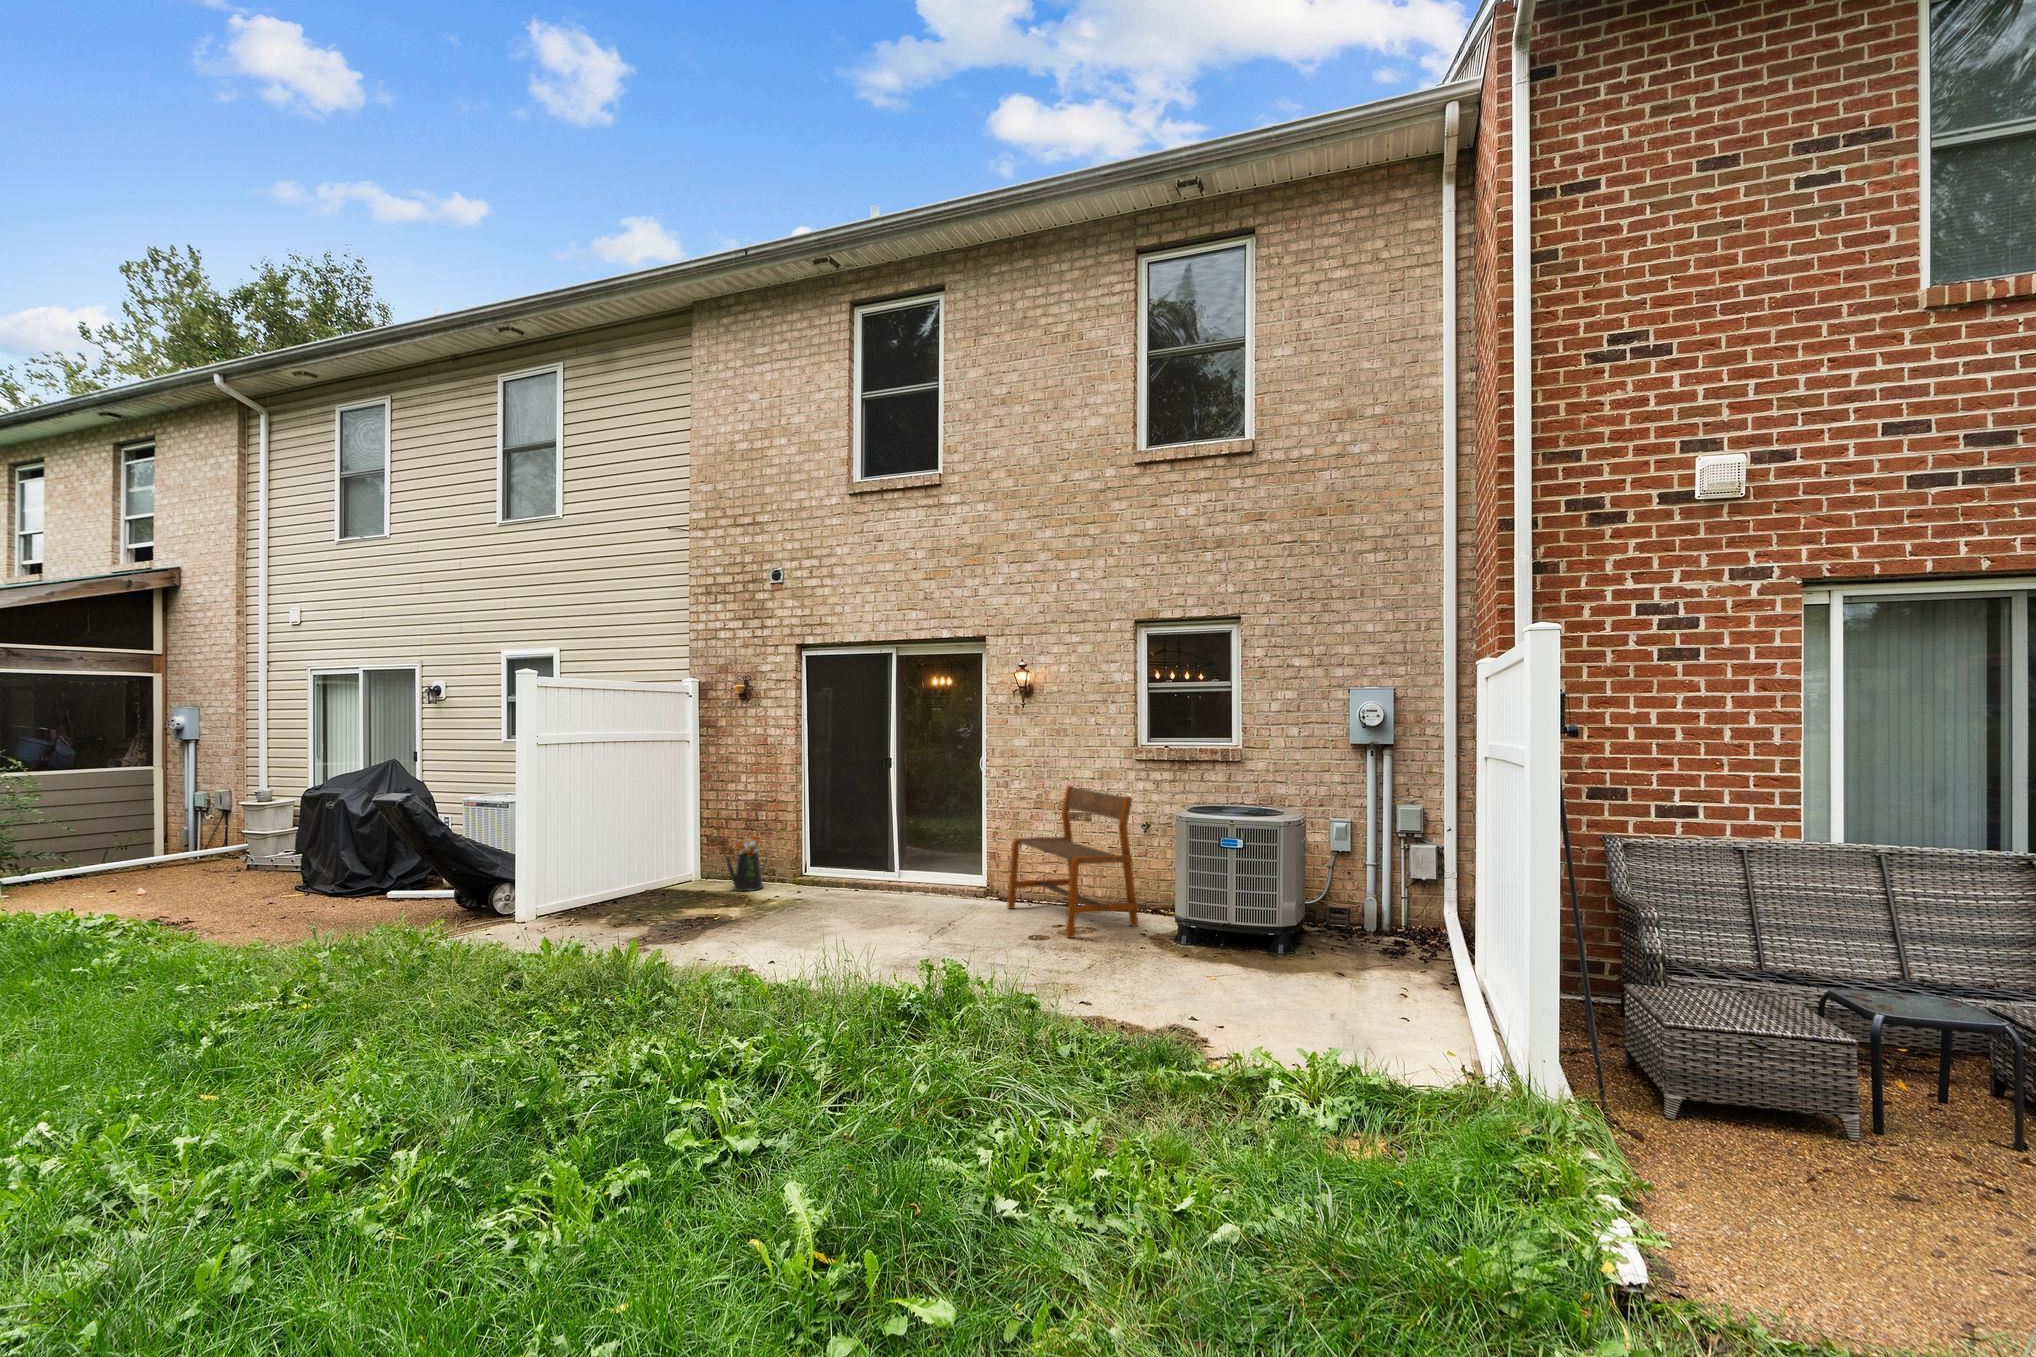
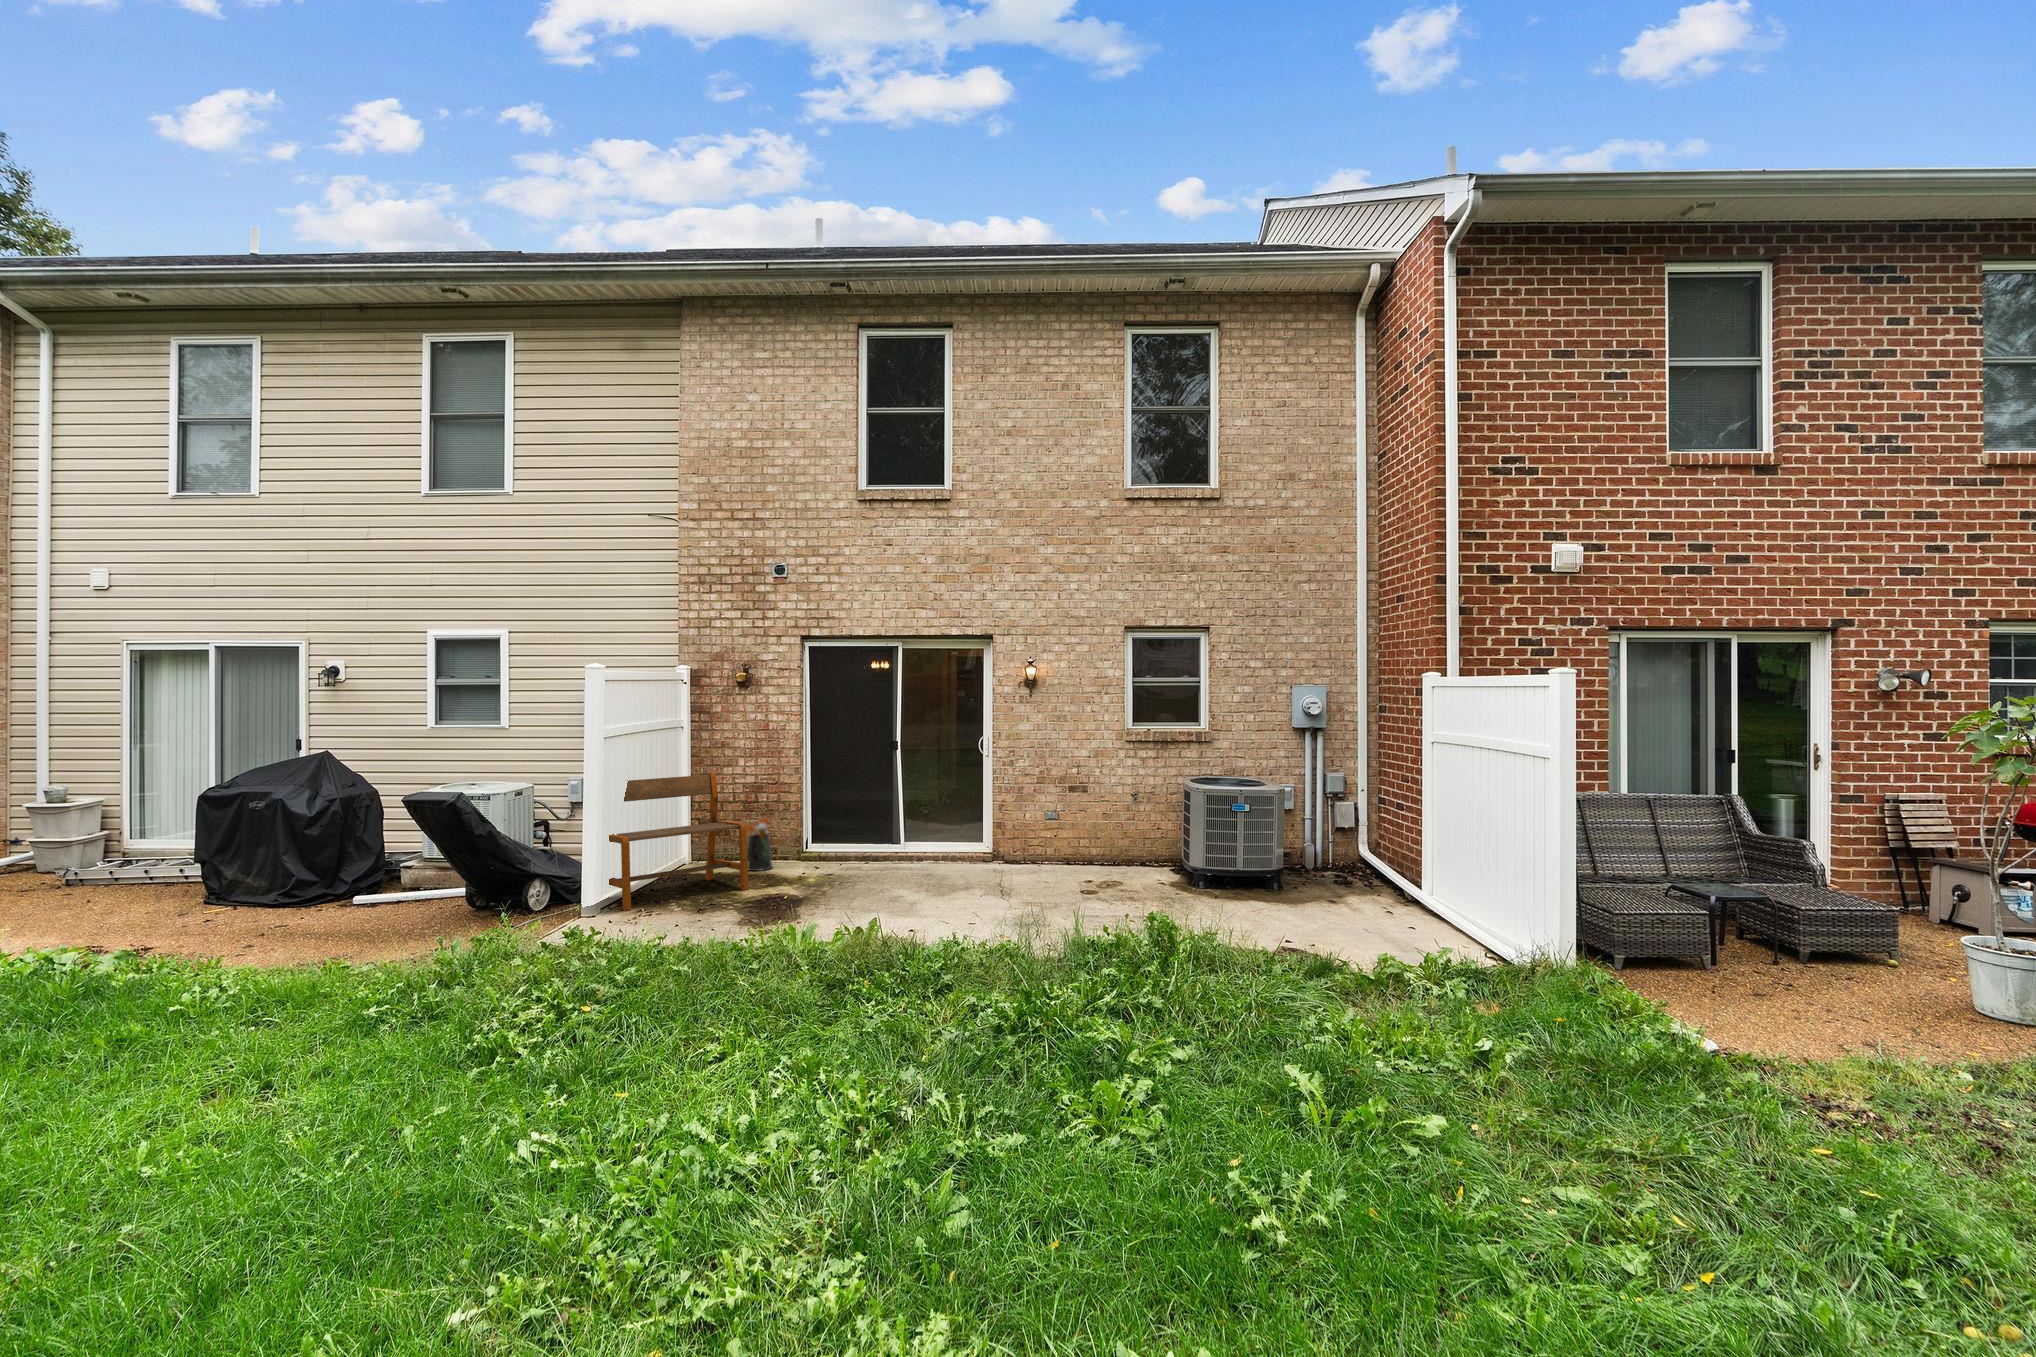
bench: present [1007,786,1138,938] -> present [609,773,749,911]

